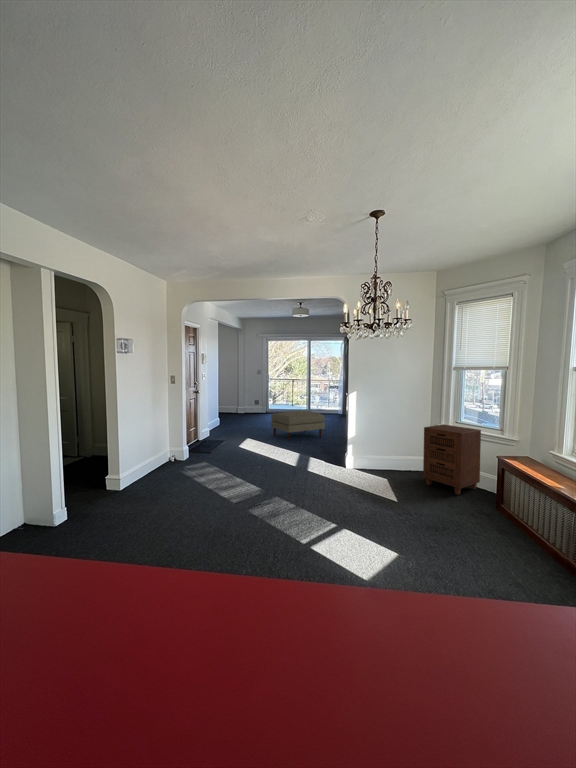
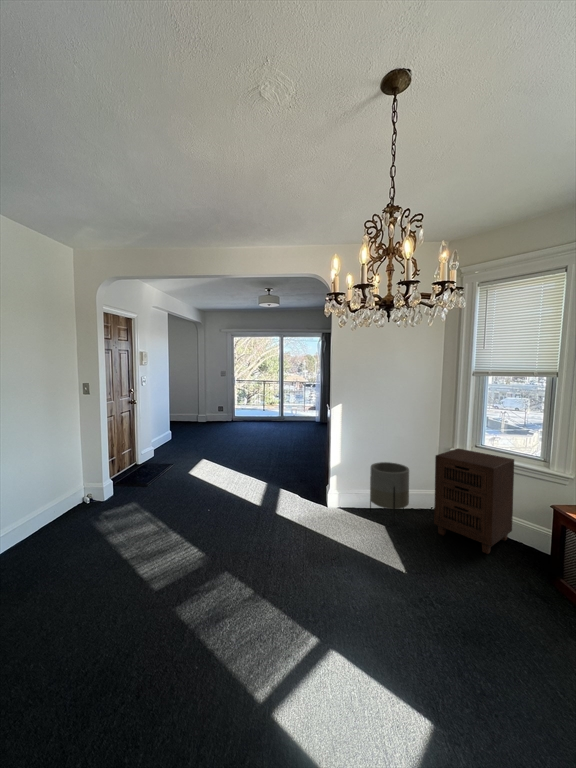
ottoman: present [271,411,325,441] -> none [233,422,299,462]
planter: none [378,435,407,479] -> present [370,462,409,516]

